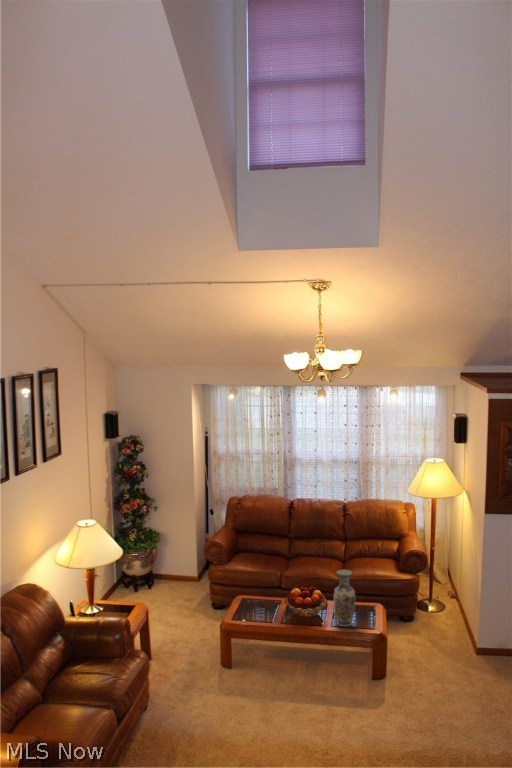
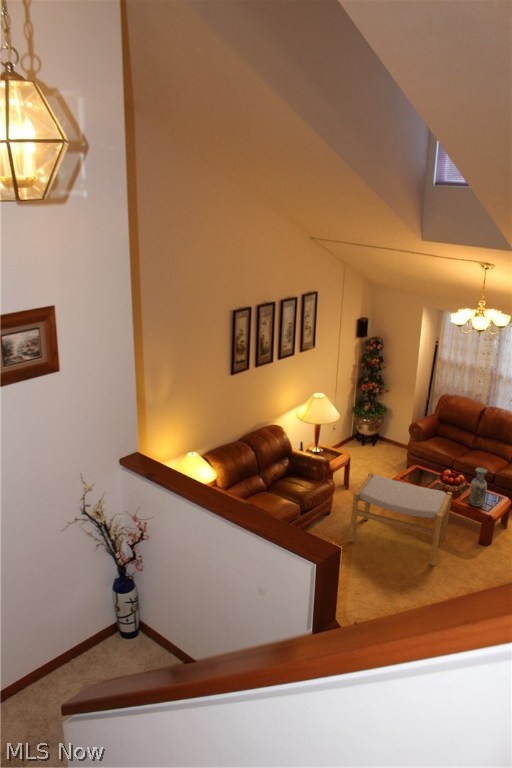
footstool: none [194,615,336,745] -> present [349,473,452,566]

